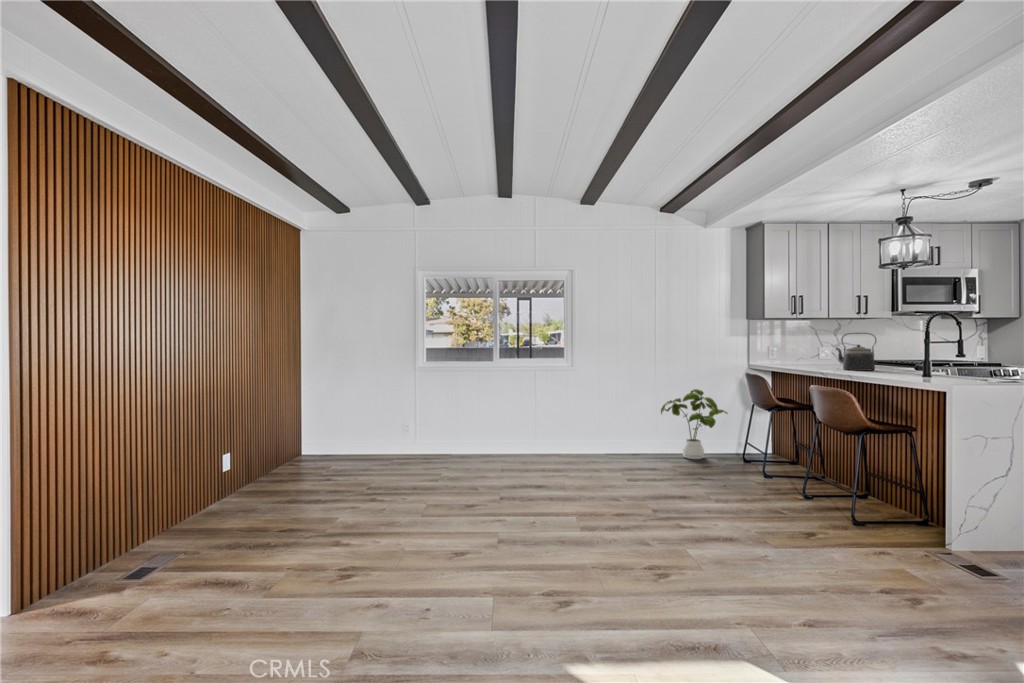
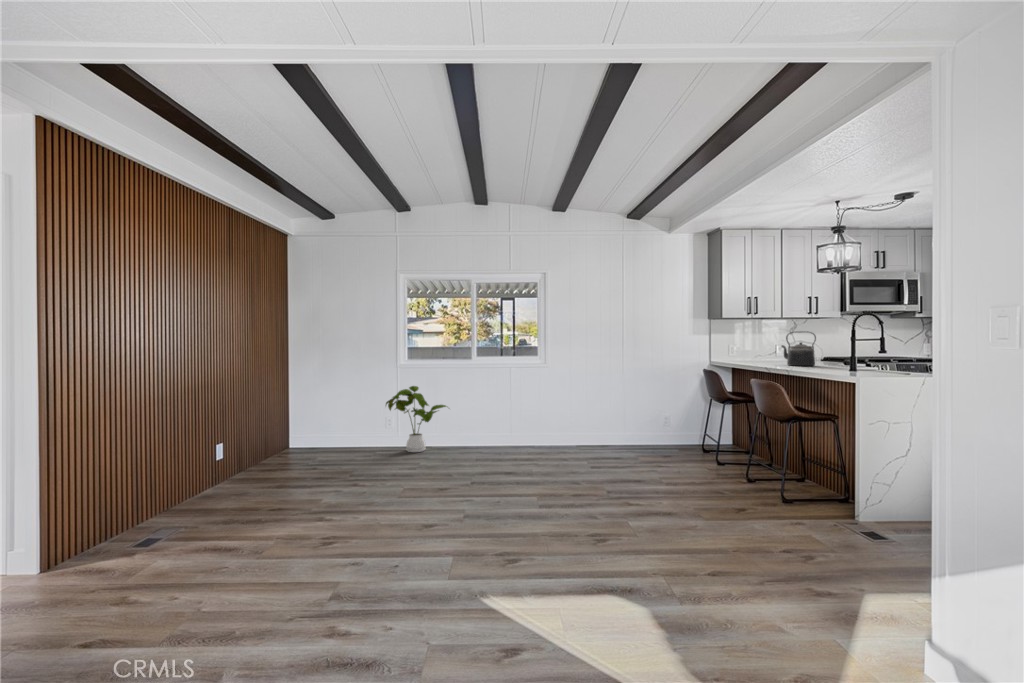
house plant: present [661,389,727,459] -> present [386,386,446,452]

